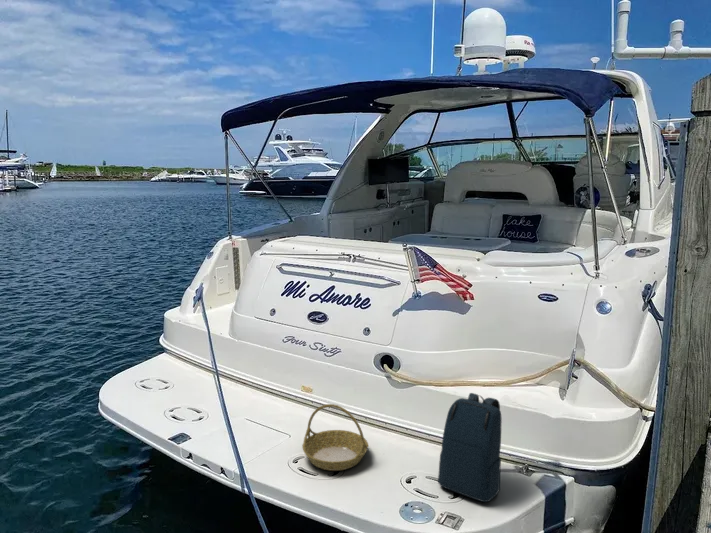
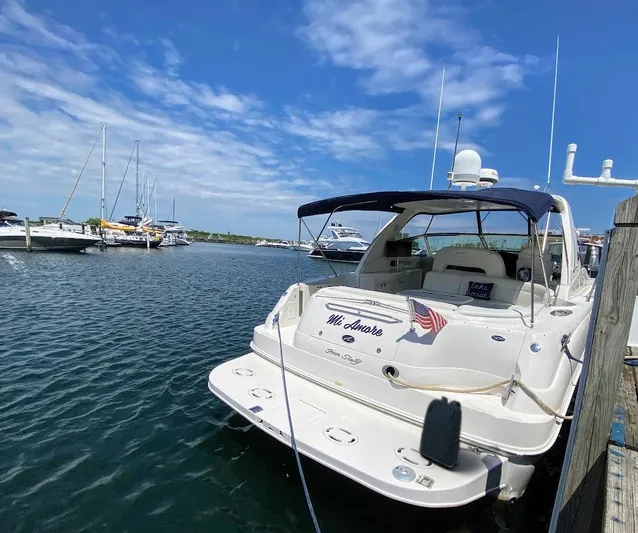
basket: present [302,404,368,471] -> none [335,394,376,436]

